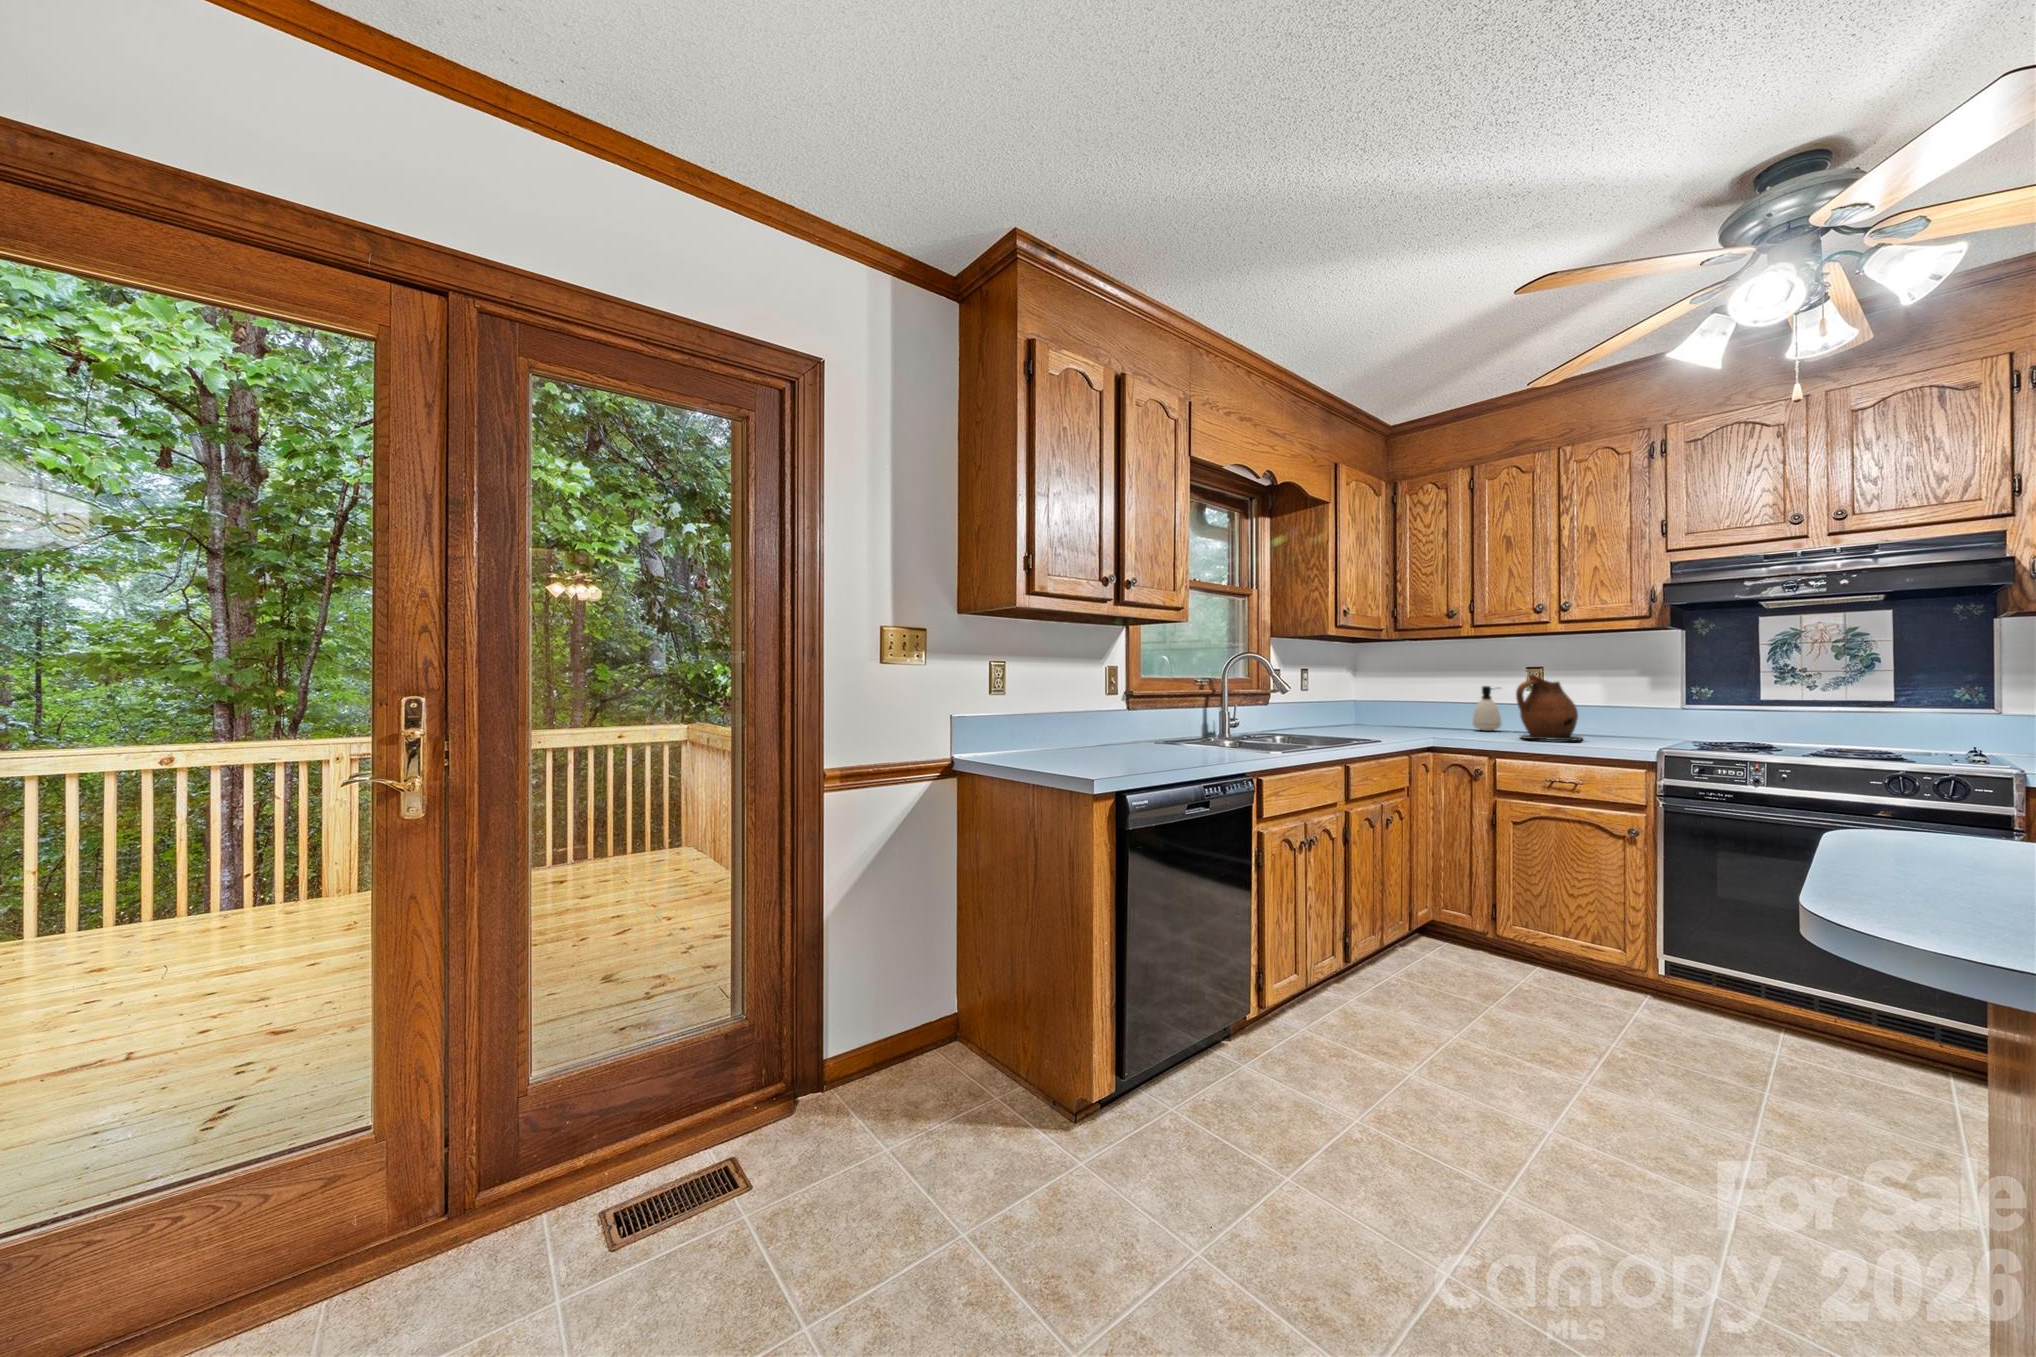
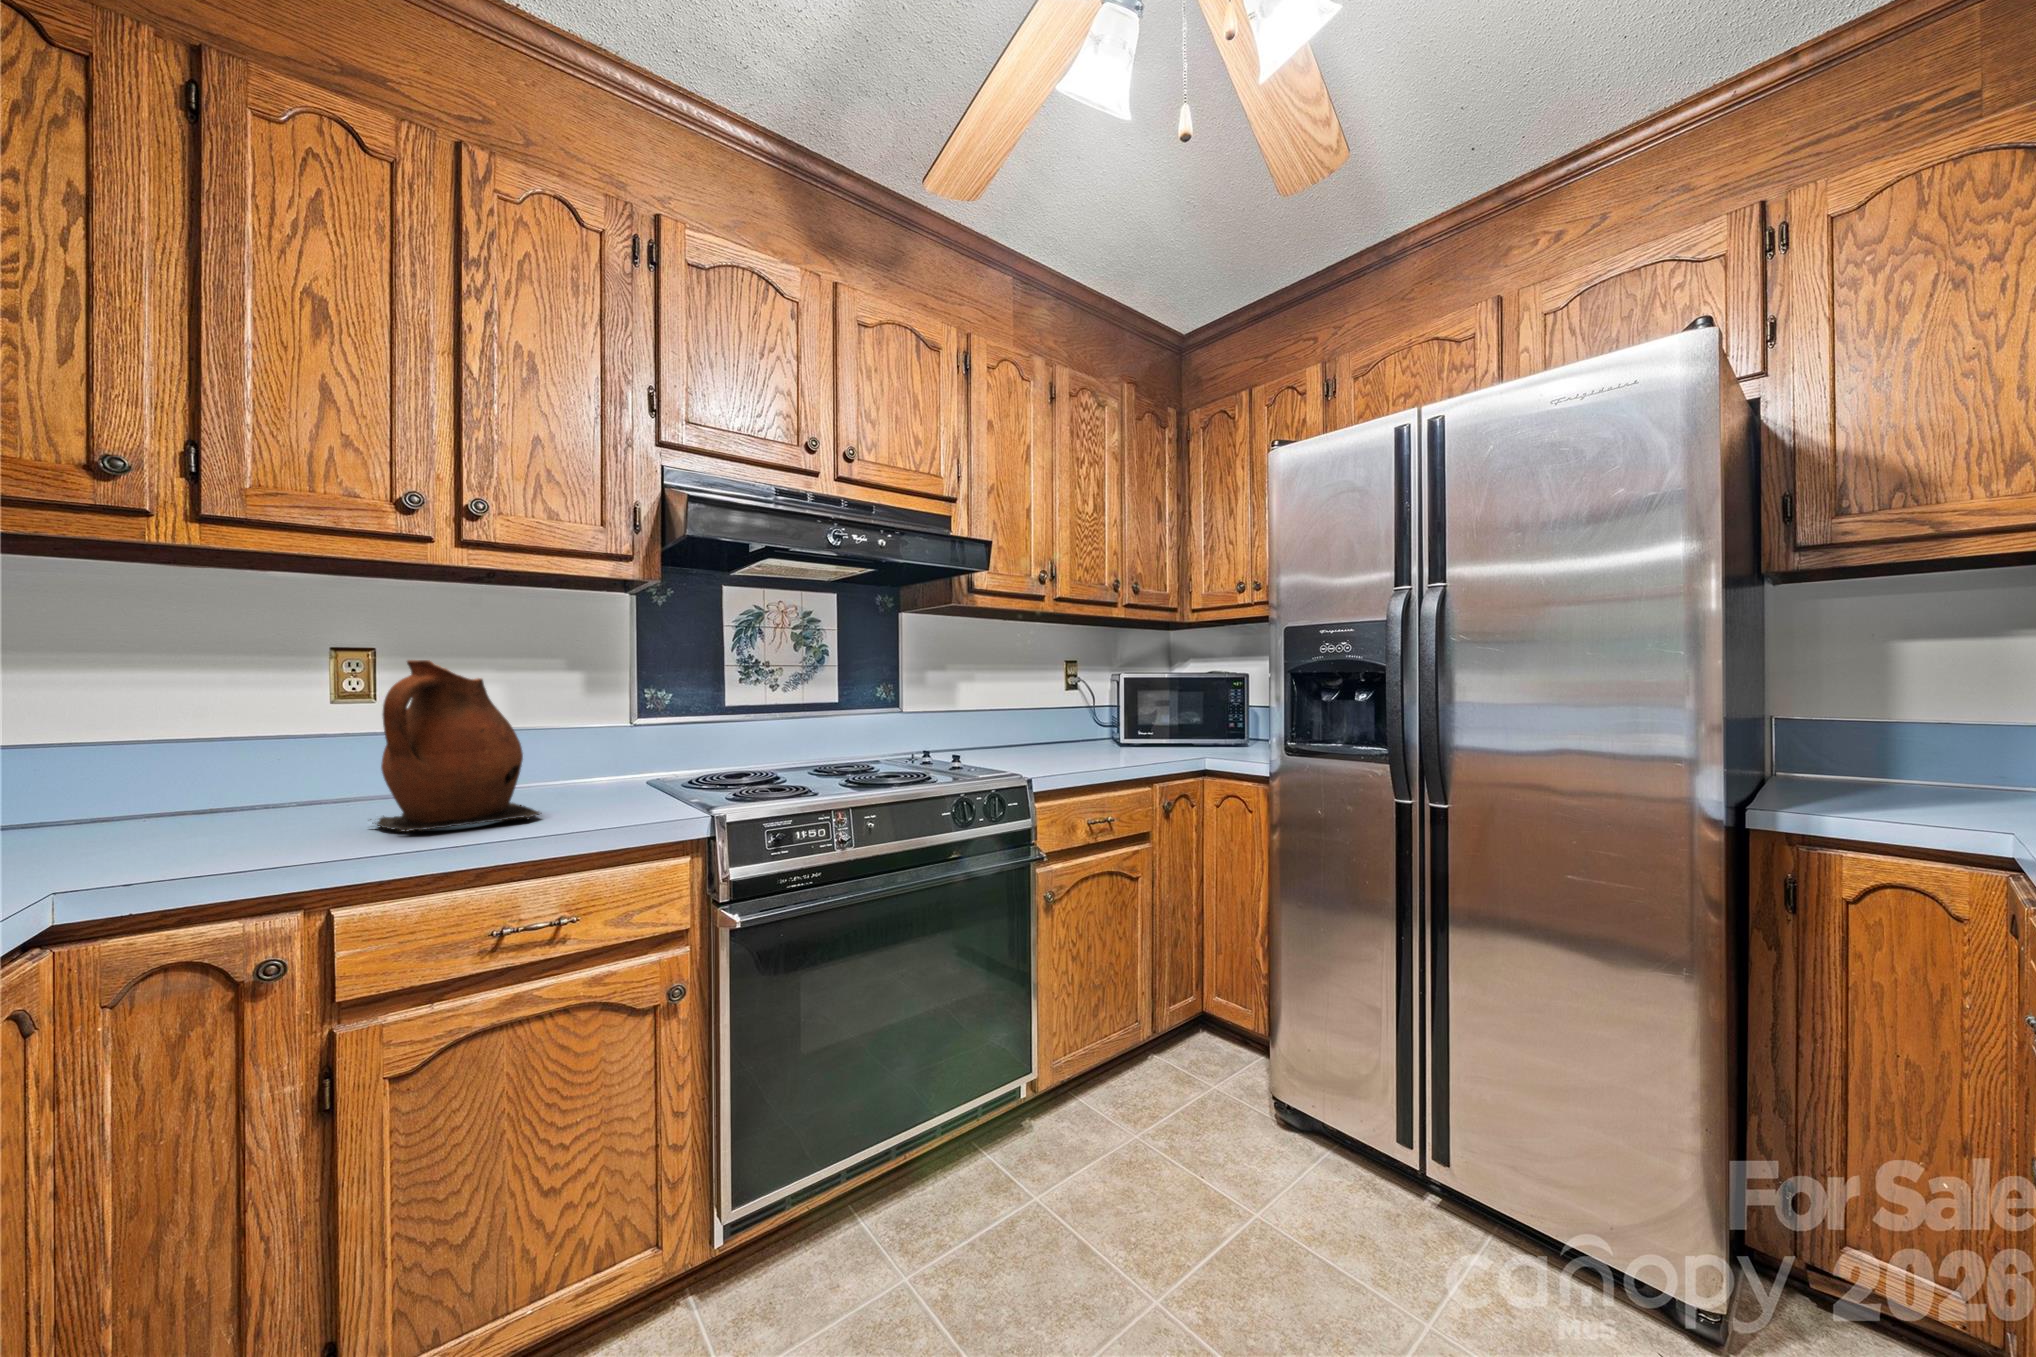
soap dispenser: present [1473,686,1502,731] -> none [178,695,276,819]

